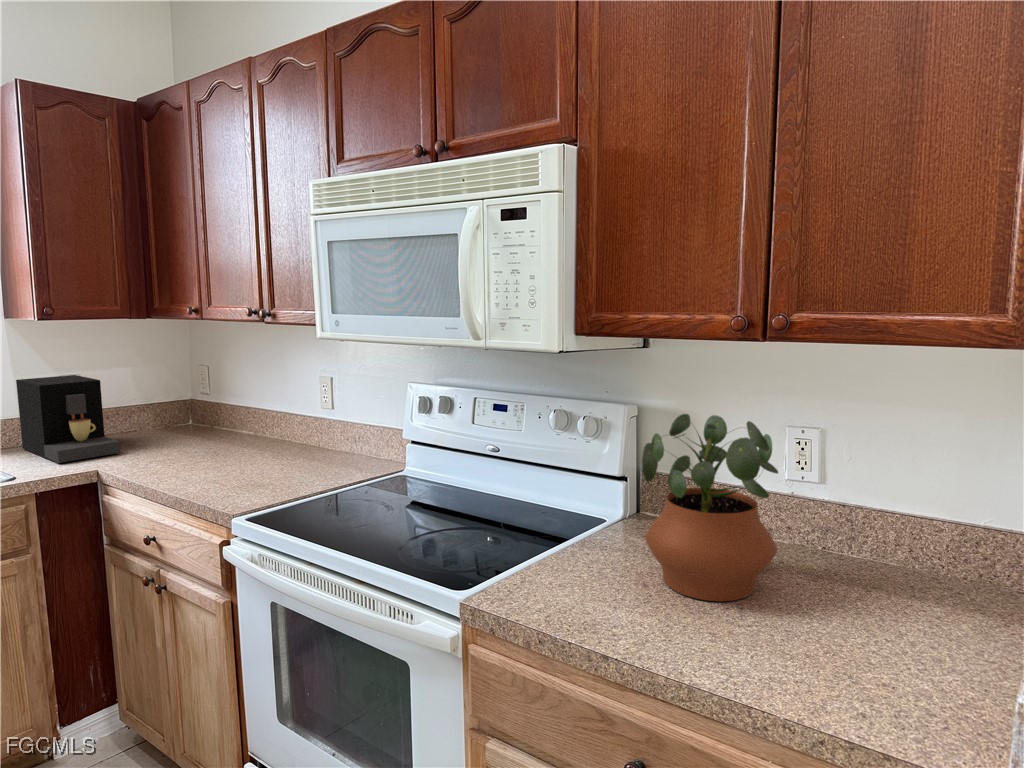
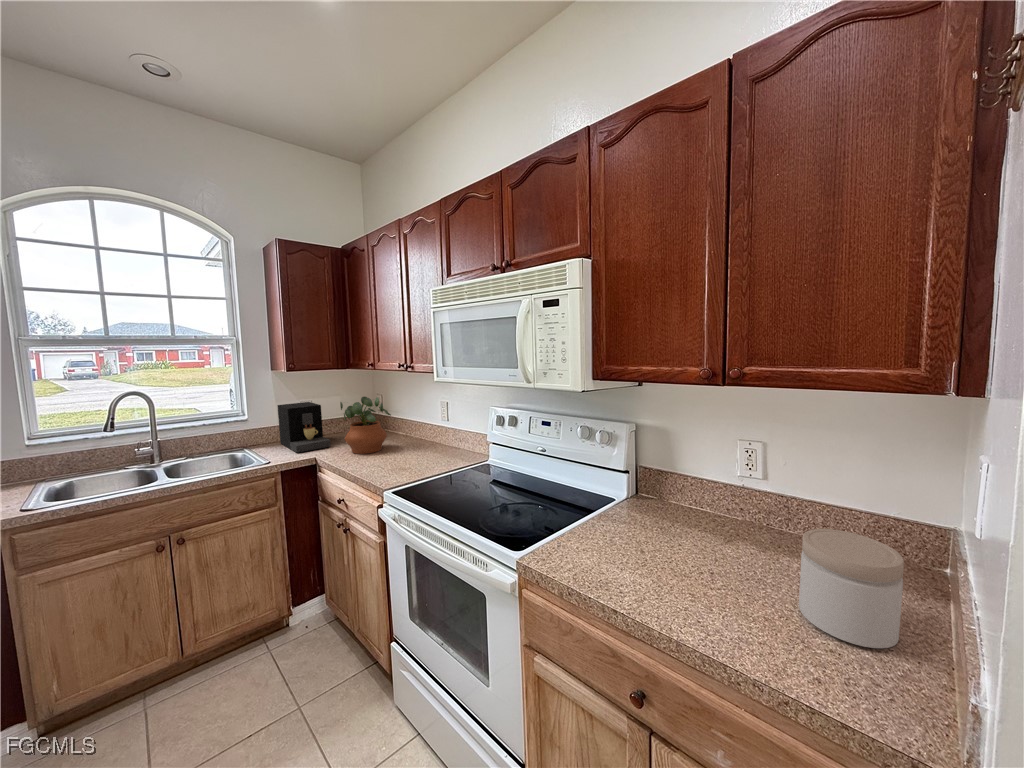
potted plant: present [642,414,778,601] -> present [340,397,391,454]
jar: none [851,535,976,678] -> present [799,529,904,648]

